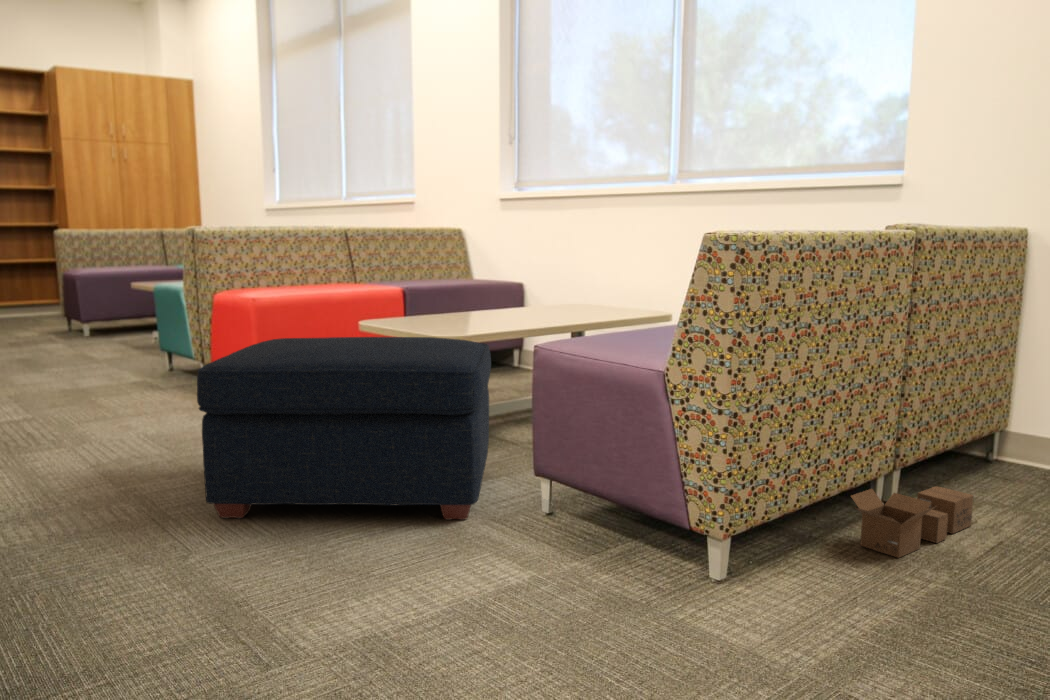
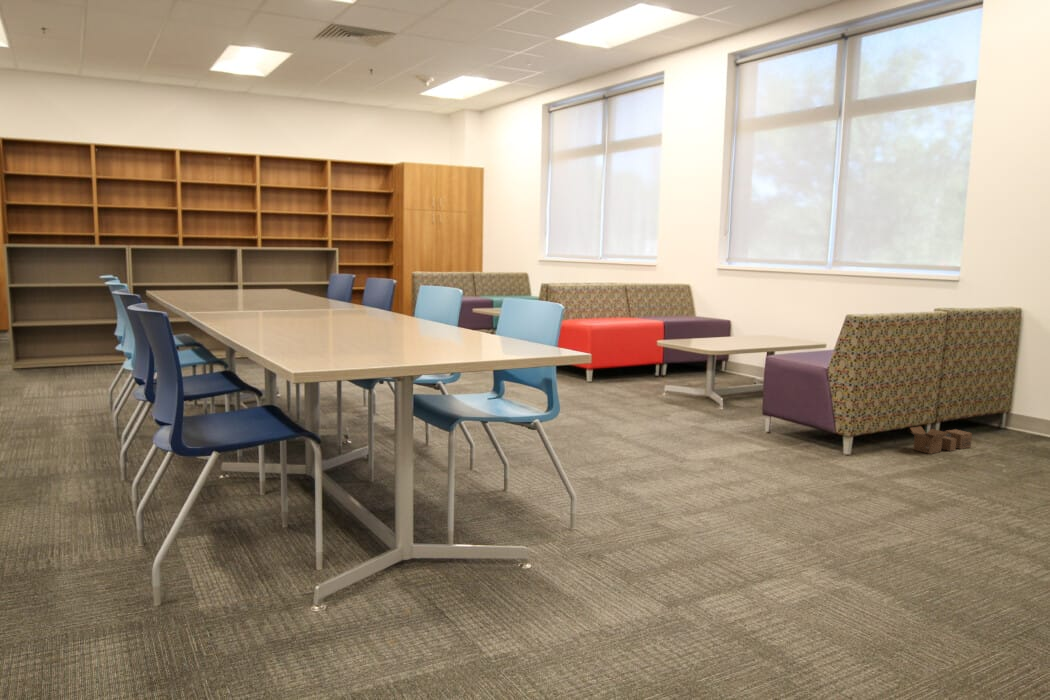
ottoman: present [197,337,491,520] -> none [617,349,741,432]

